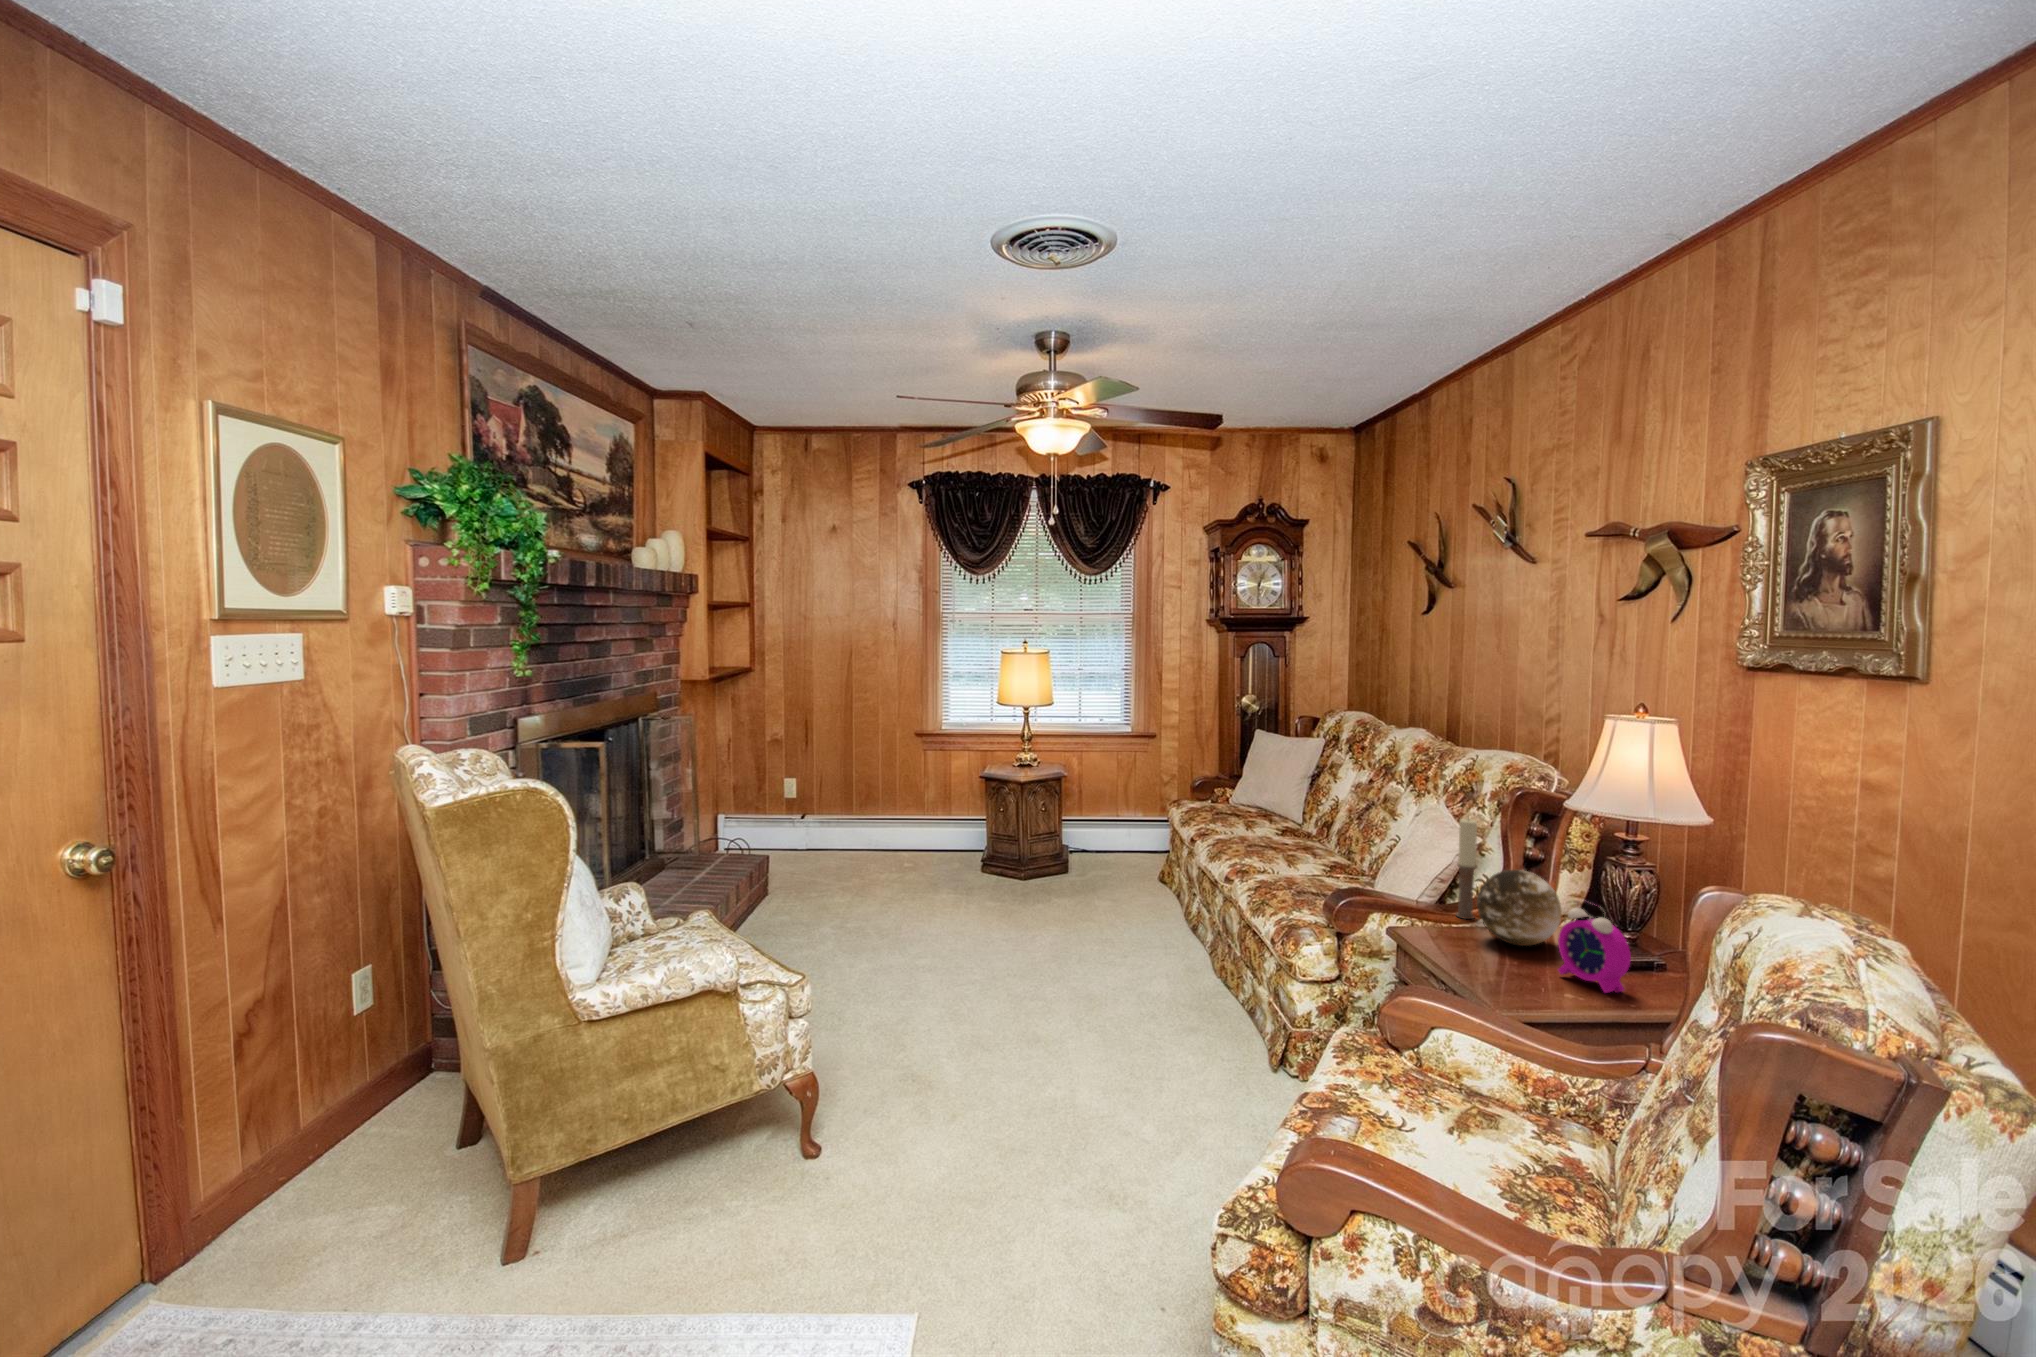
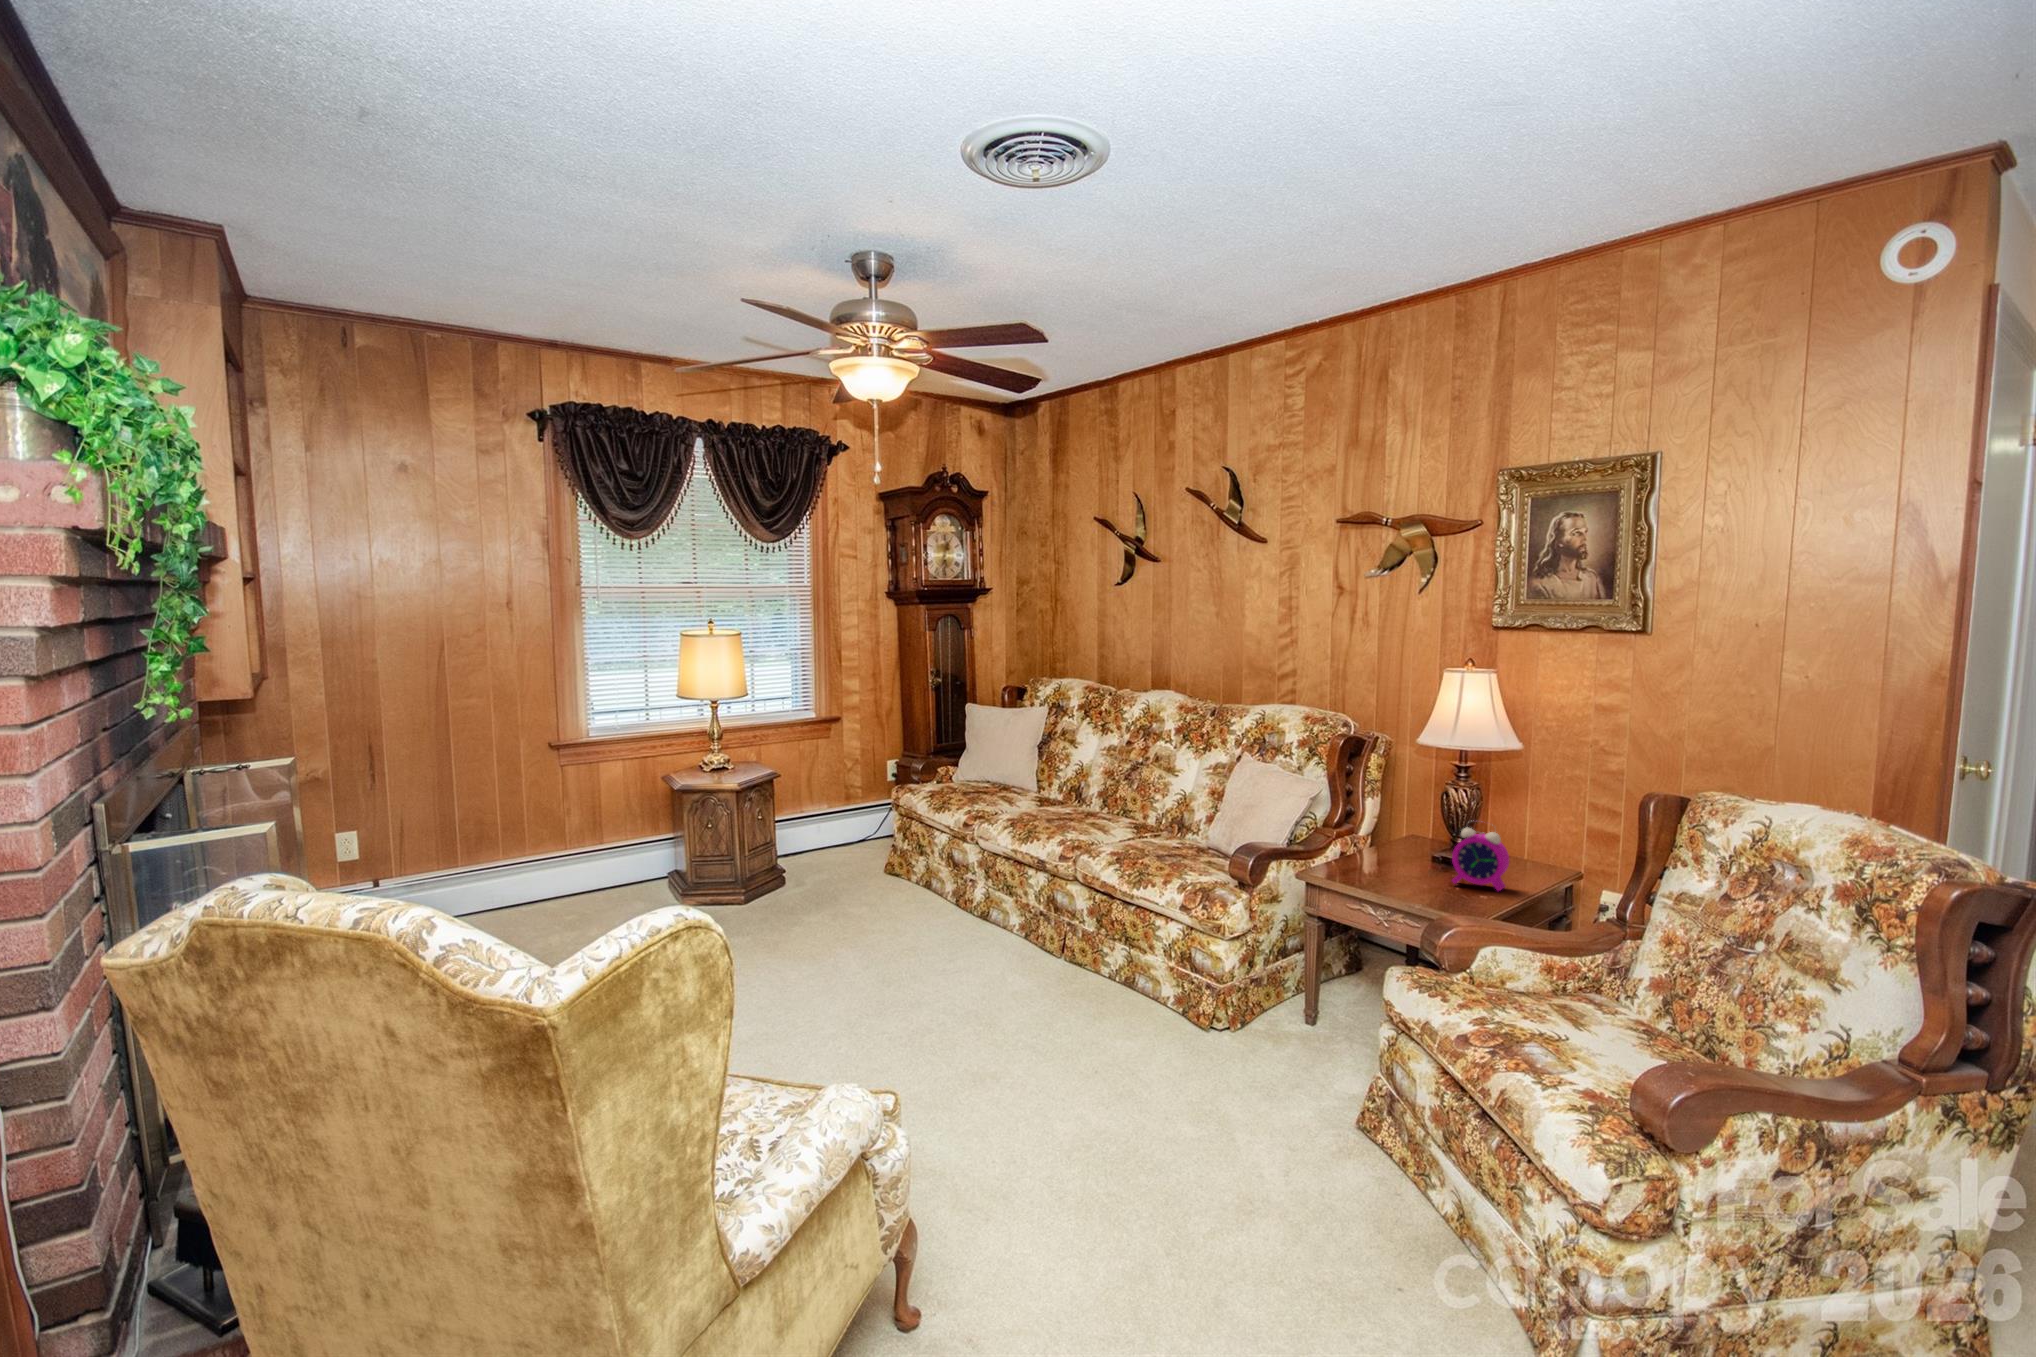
candle: present [1456,819,1477,919] -> none [1307,766,1325,854]
decorative orb: present [1477,870,1562,946] -> none [1353,805,1420,868]

